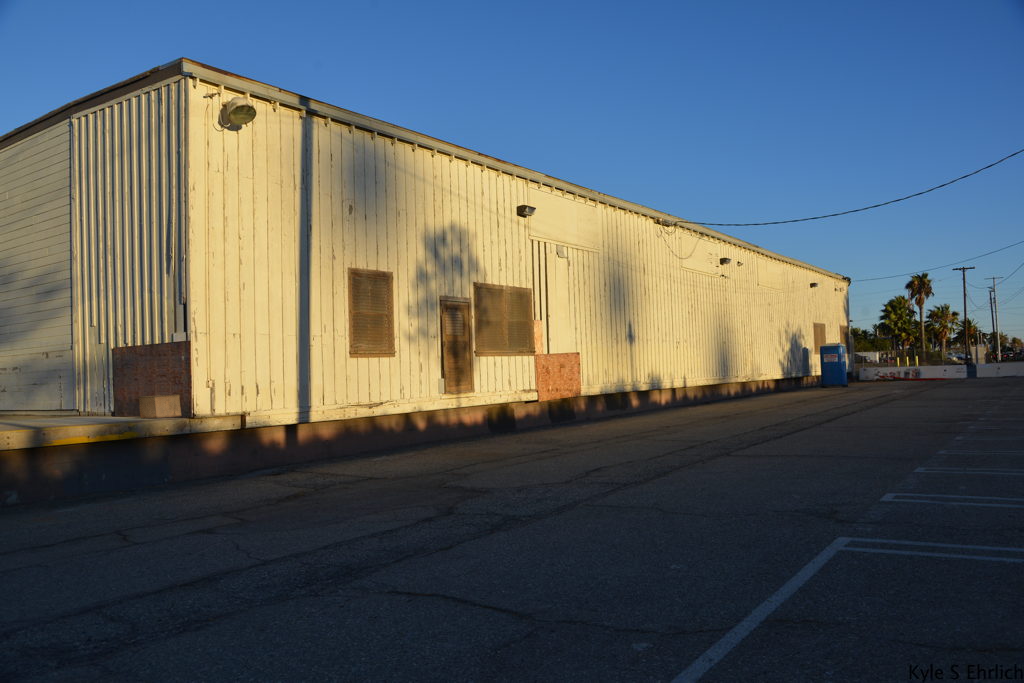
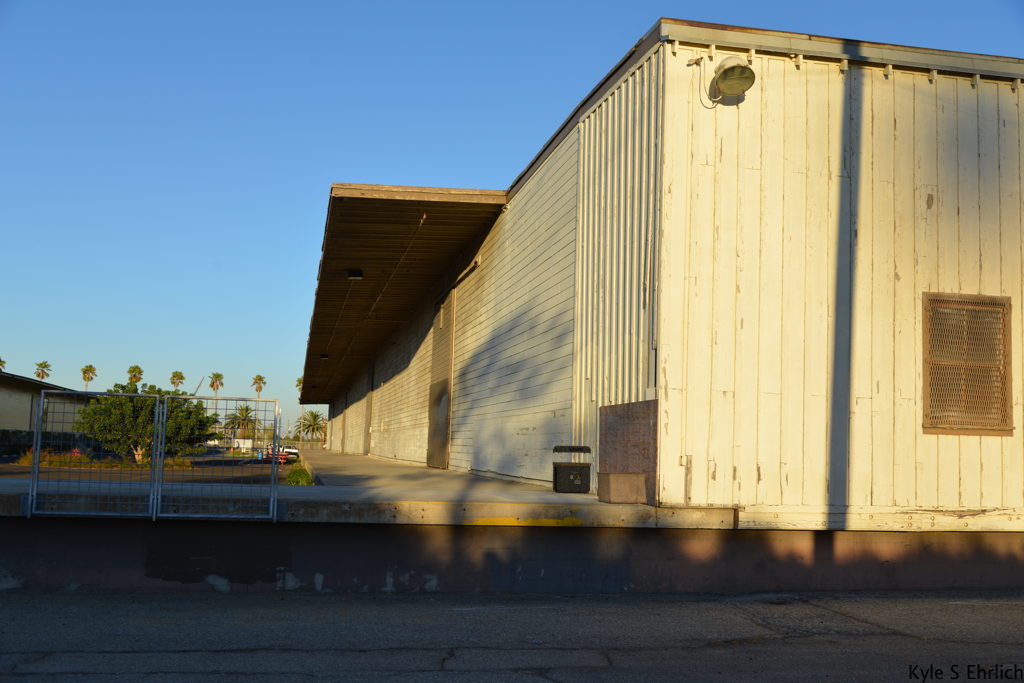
toolbox: none [68,379,105,417] -> present [552,445,591,493]

